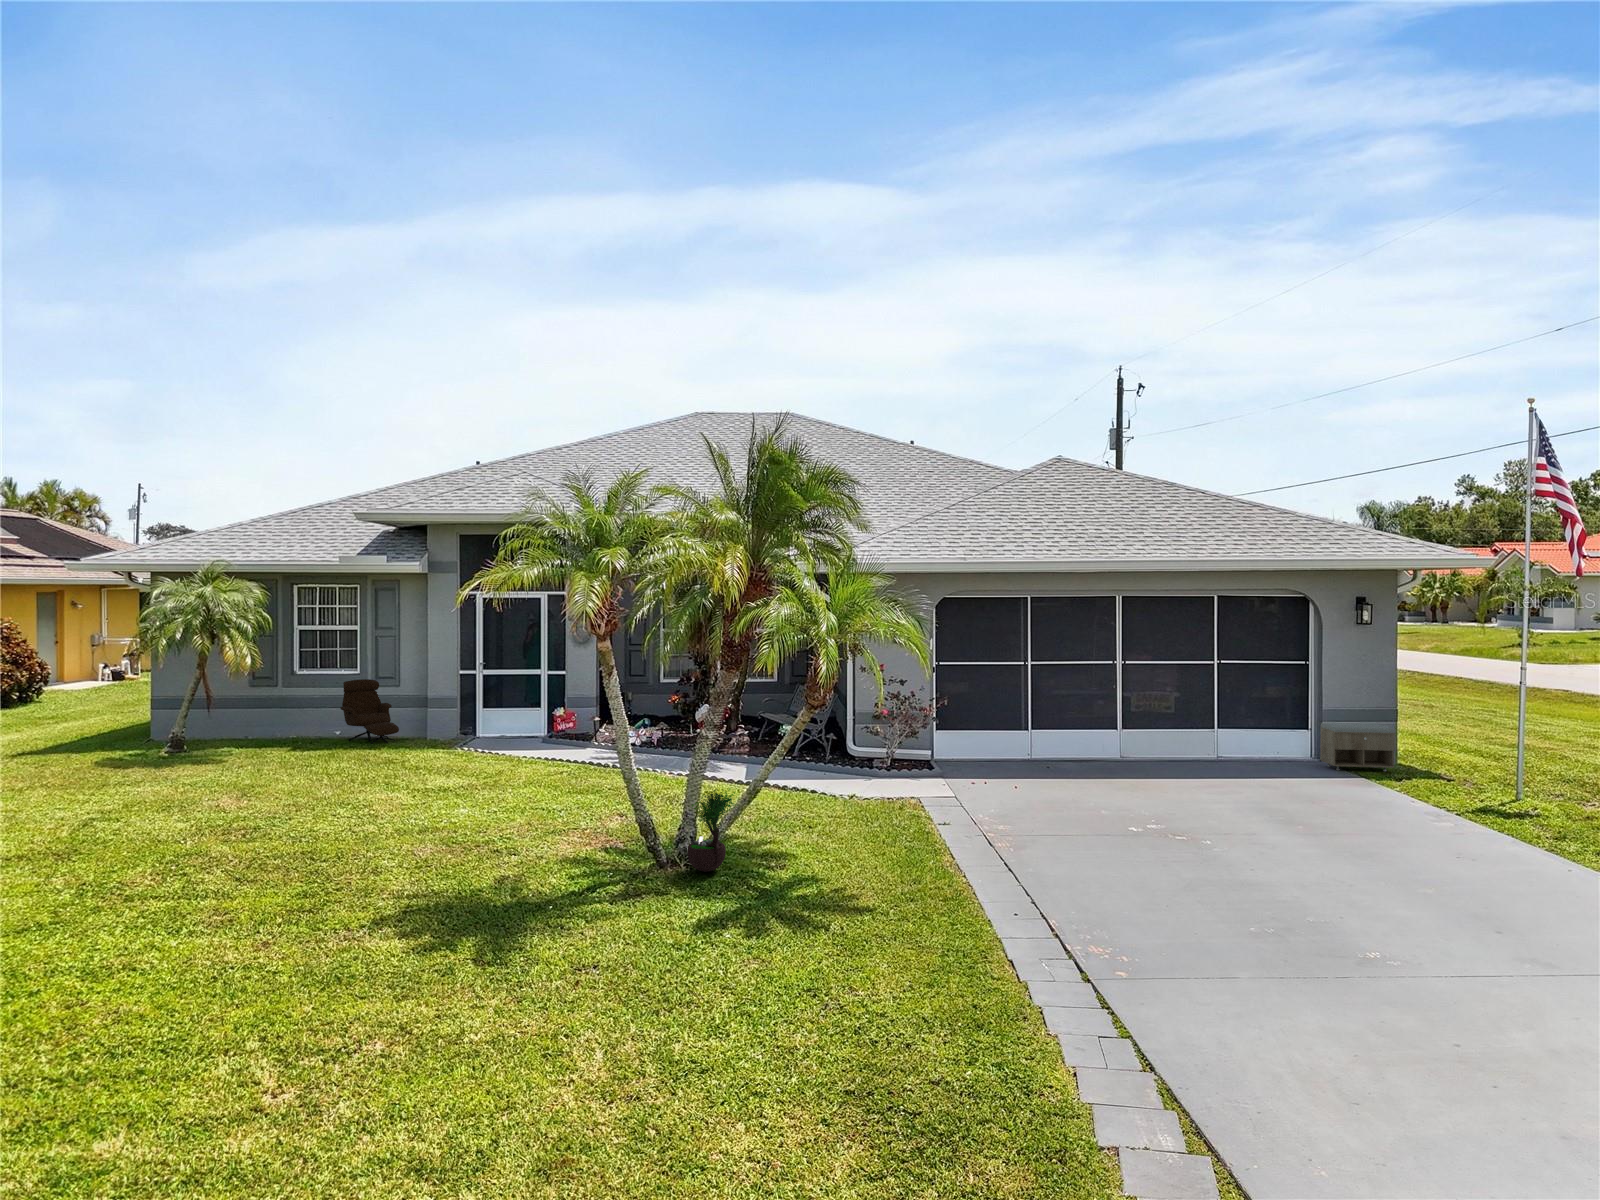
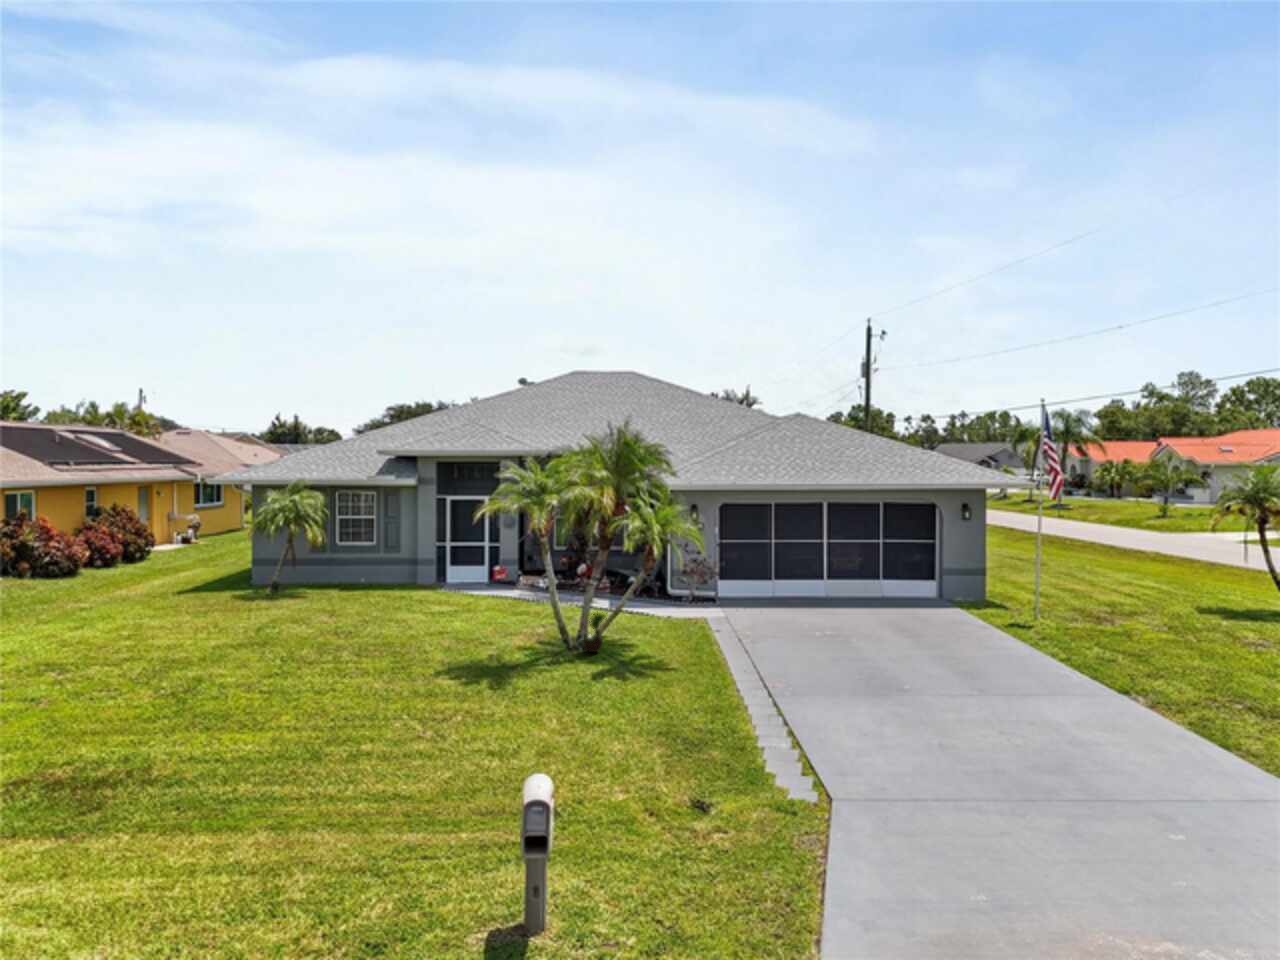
lounge chair: present [340,679,399,744] -> none [366,548,401,587]
storage bench: present [1320,723,1396,771] -> none [941,577,982,604]

